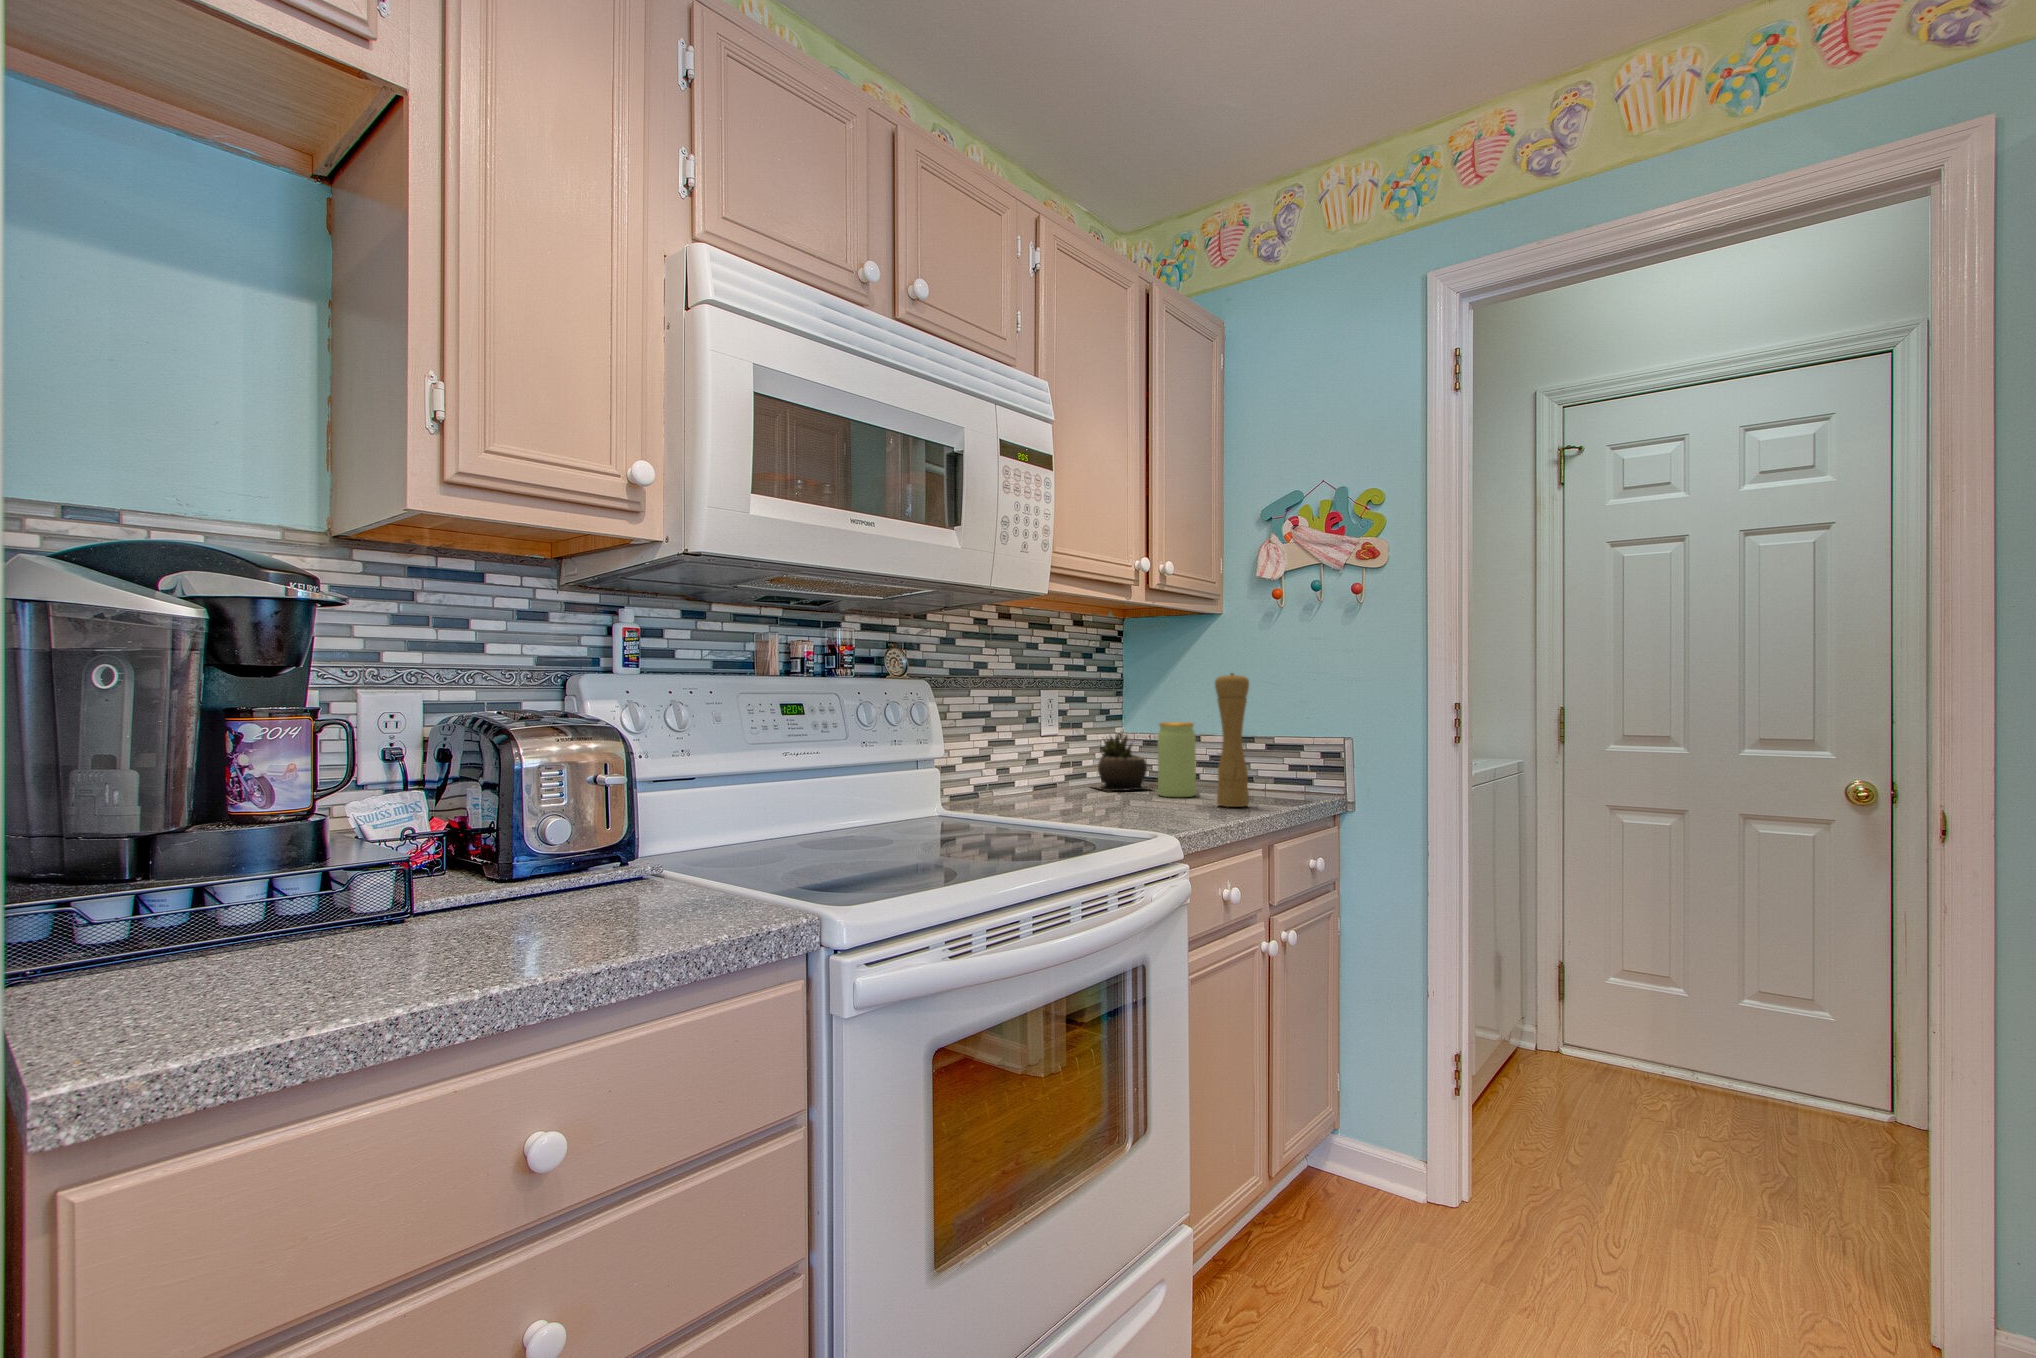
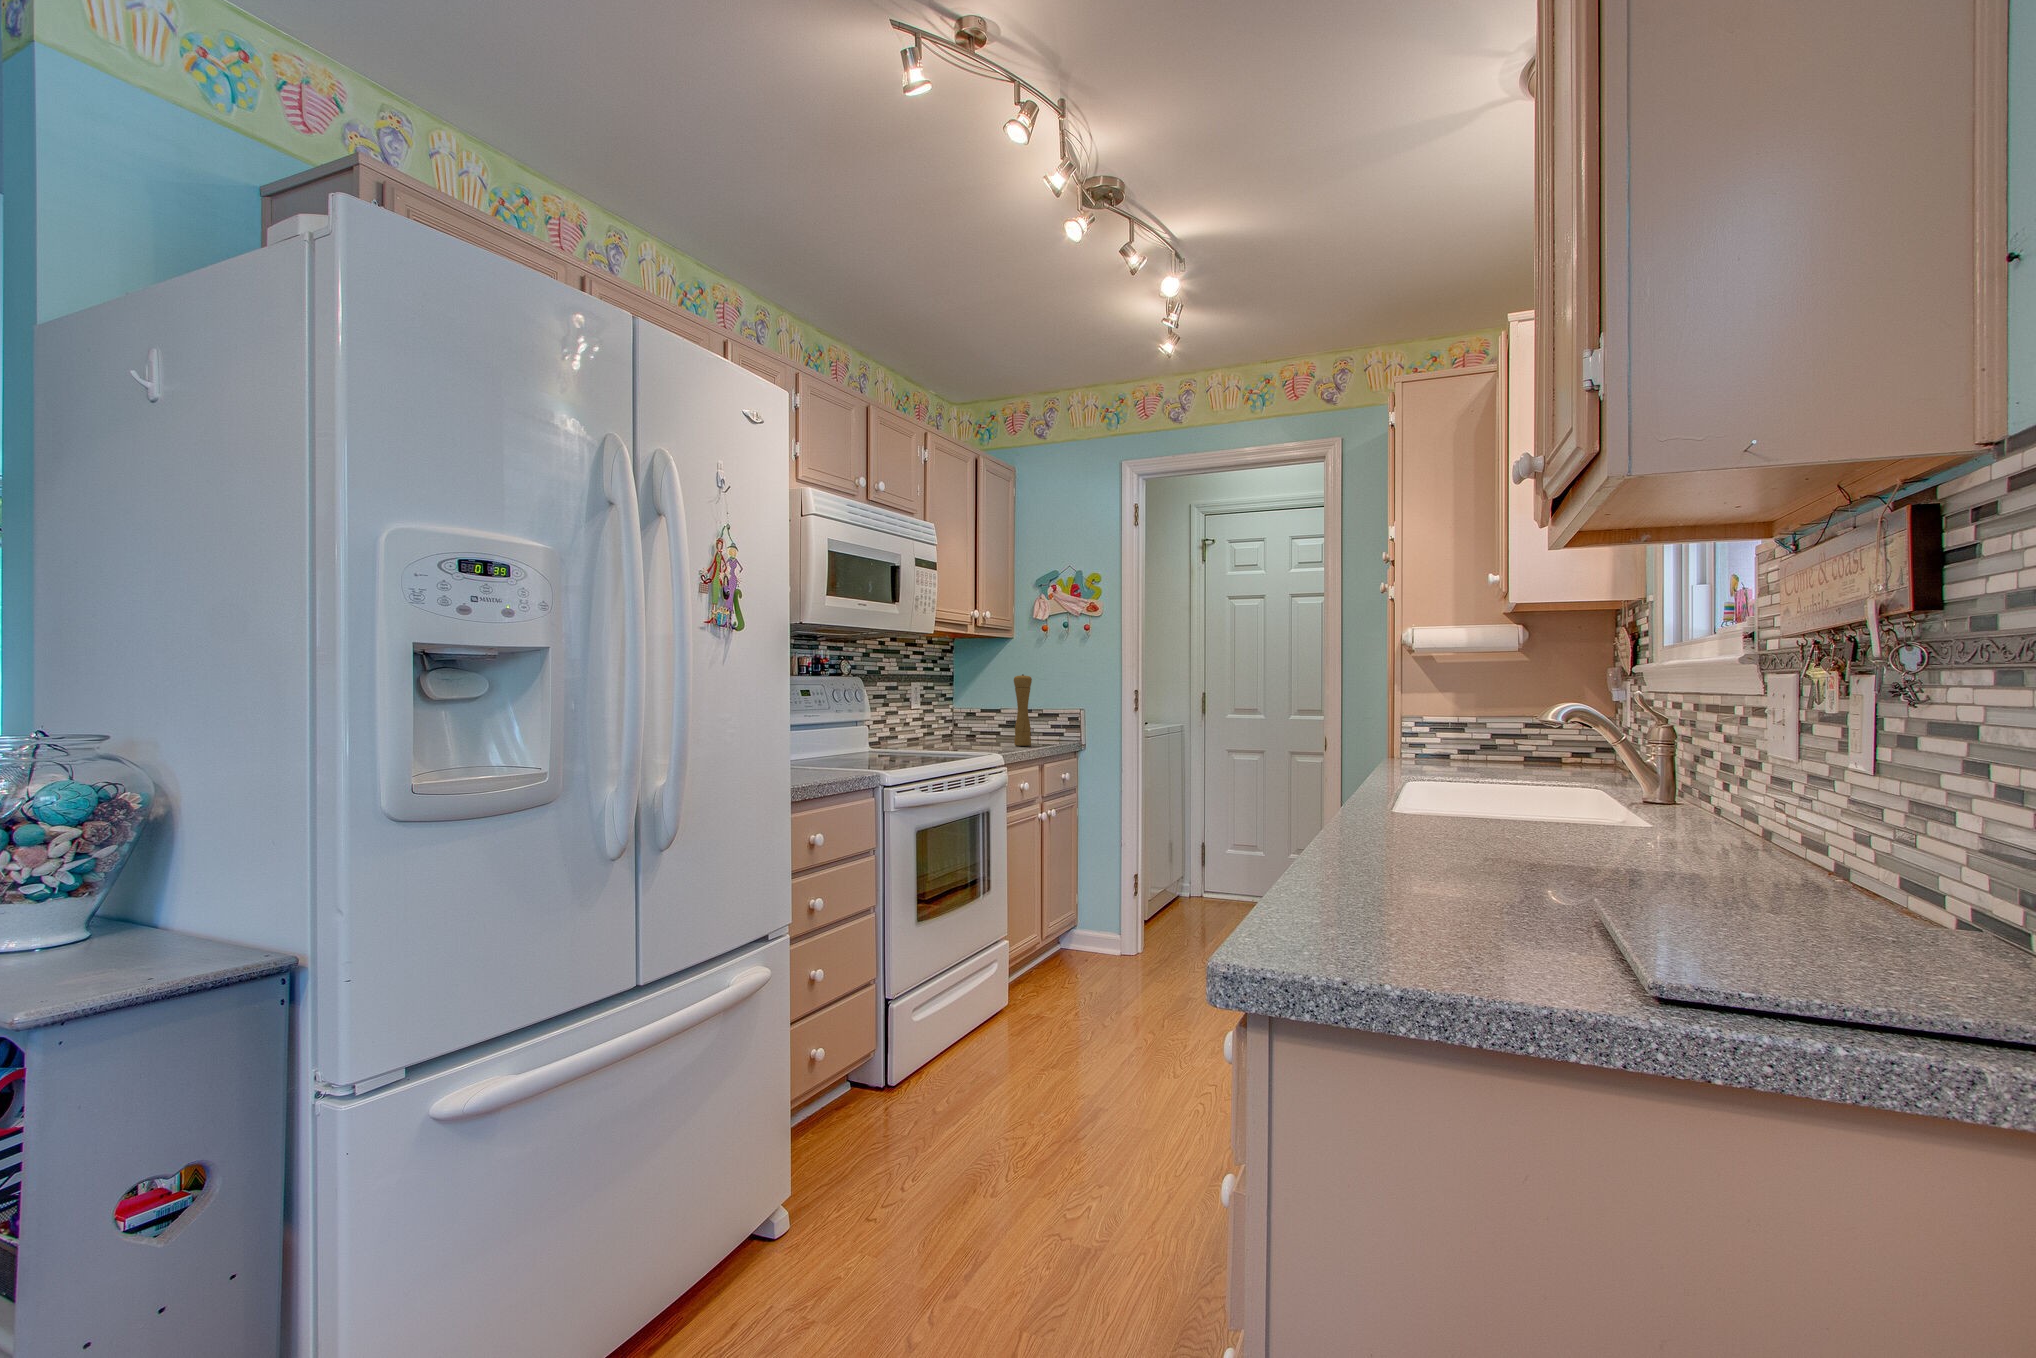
jar: present [1158,722,1196,797] -> none [980,701,1001,743]
succulent plant: present [1093,735,1149,791] -> none [936,707,976,742]

